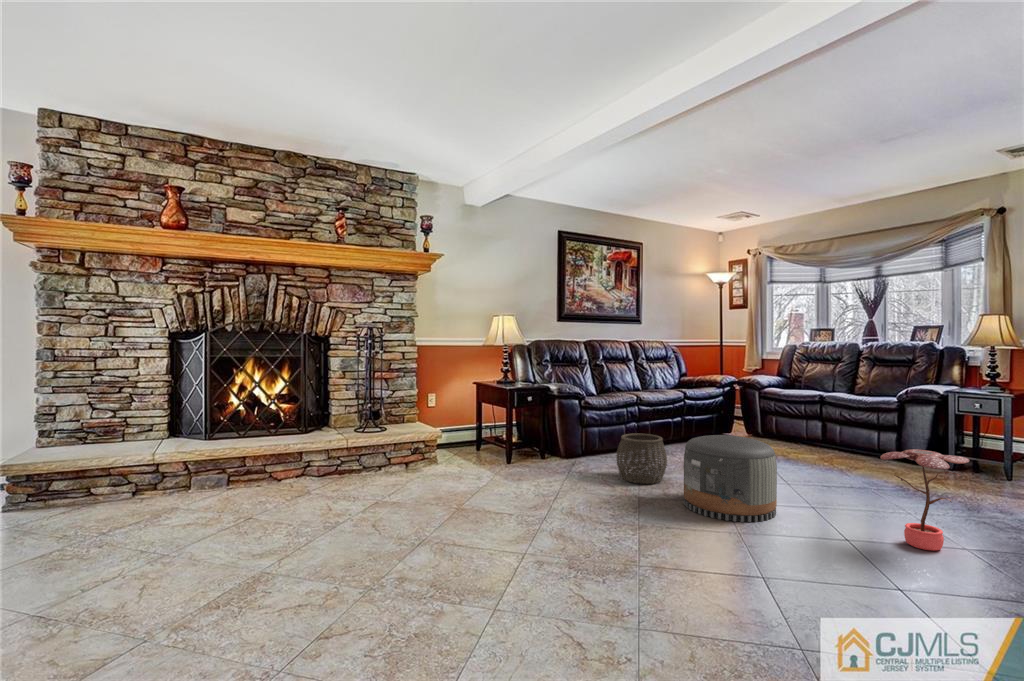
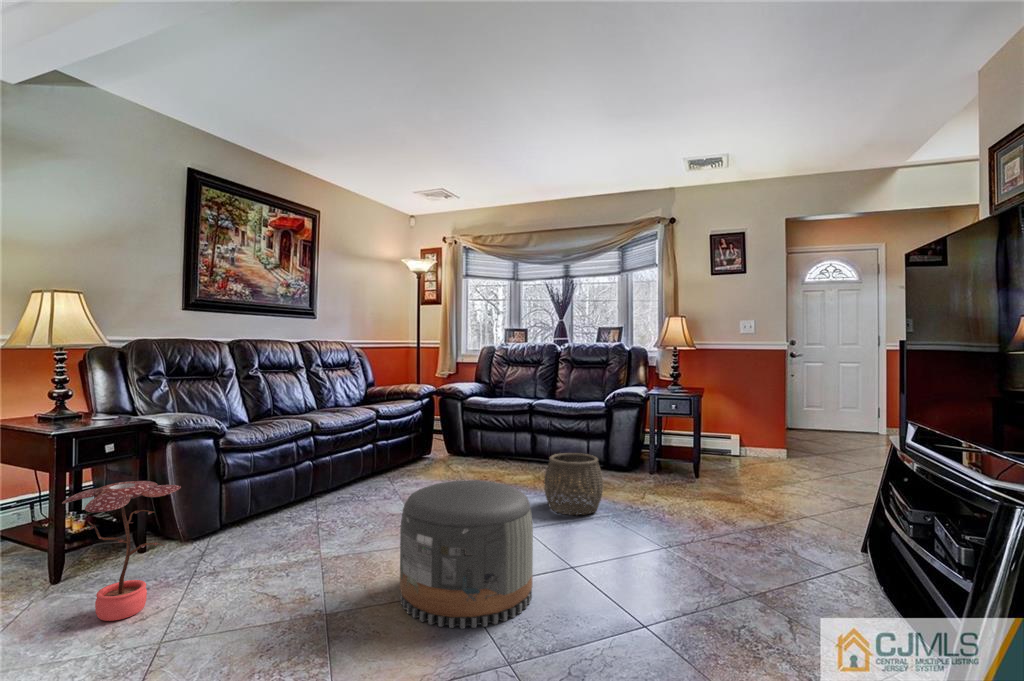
woven basket: present [616,433,667,484] -> present [544,453,603,515]
potted plant: present [880,449,969,551] -> present [62,481,181,621]

